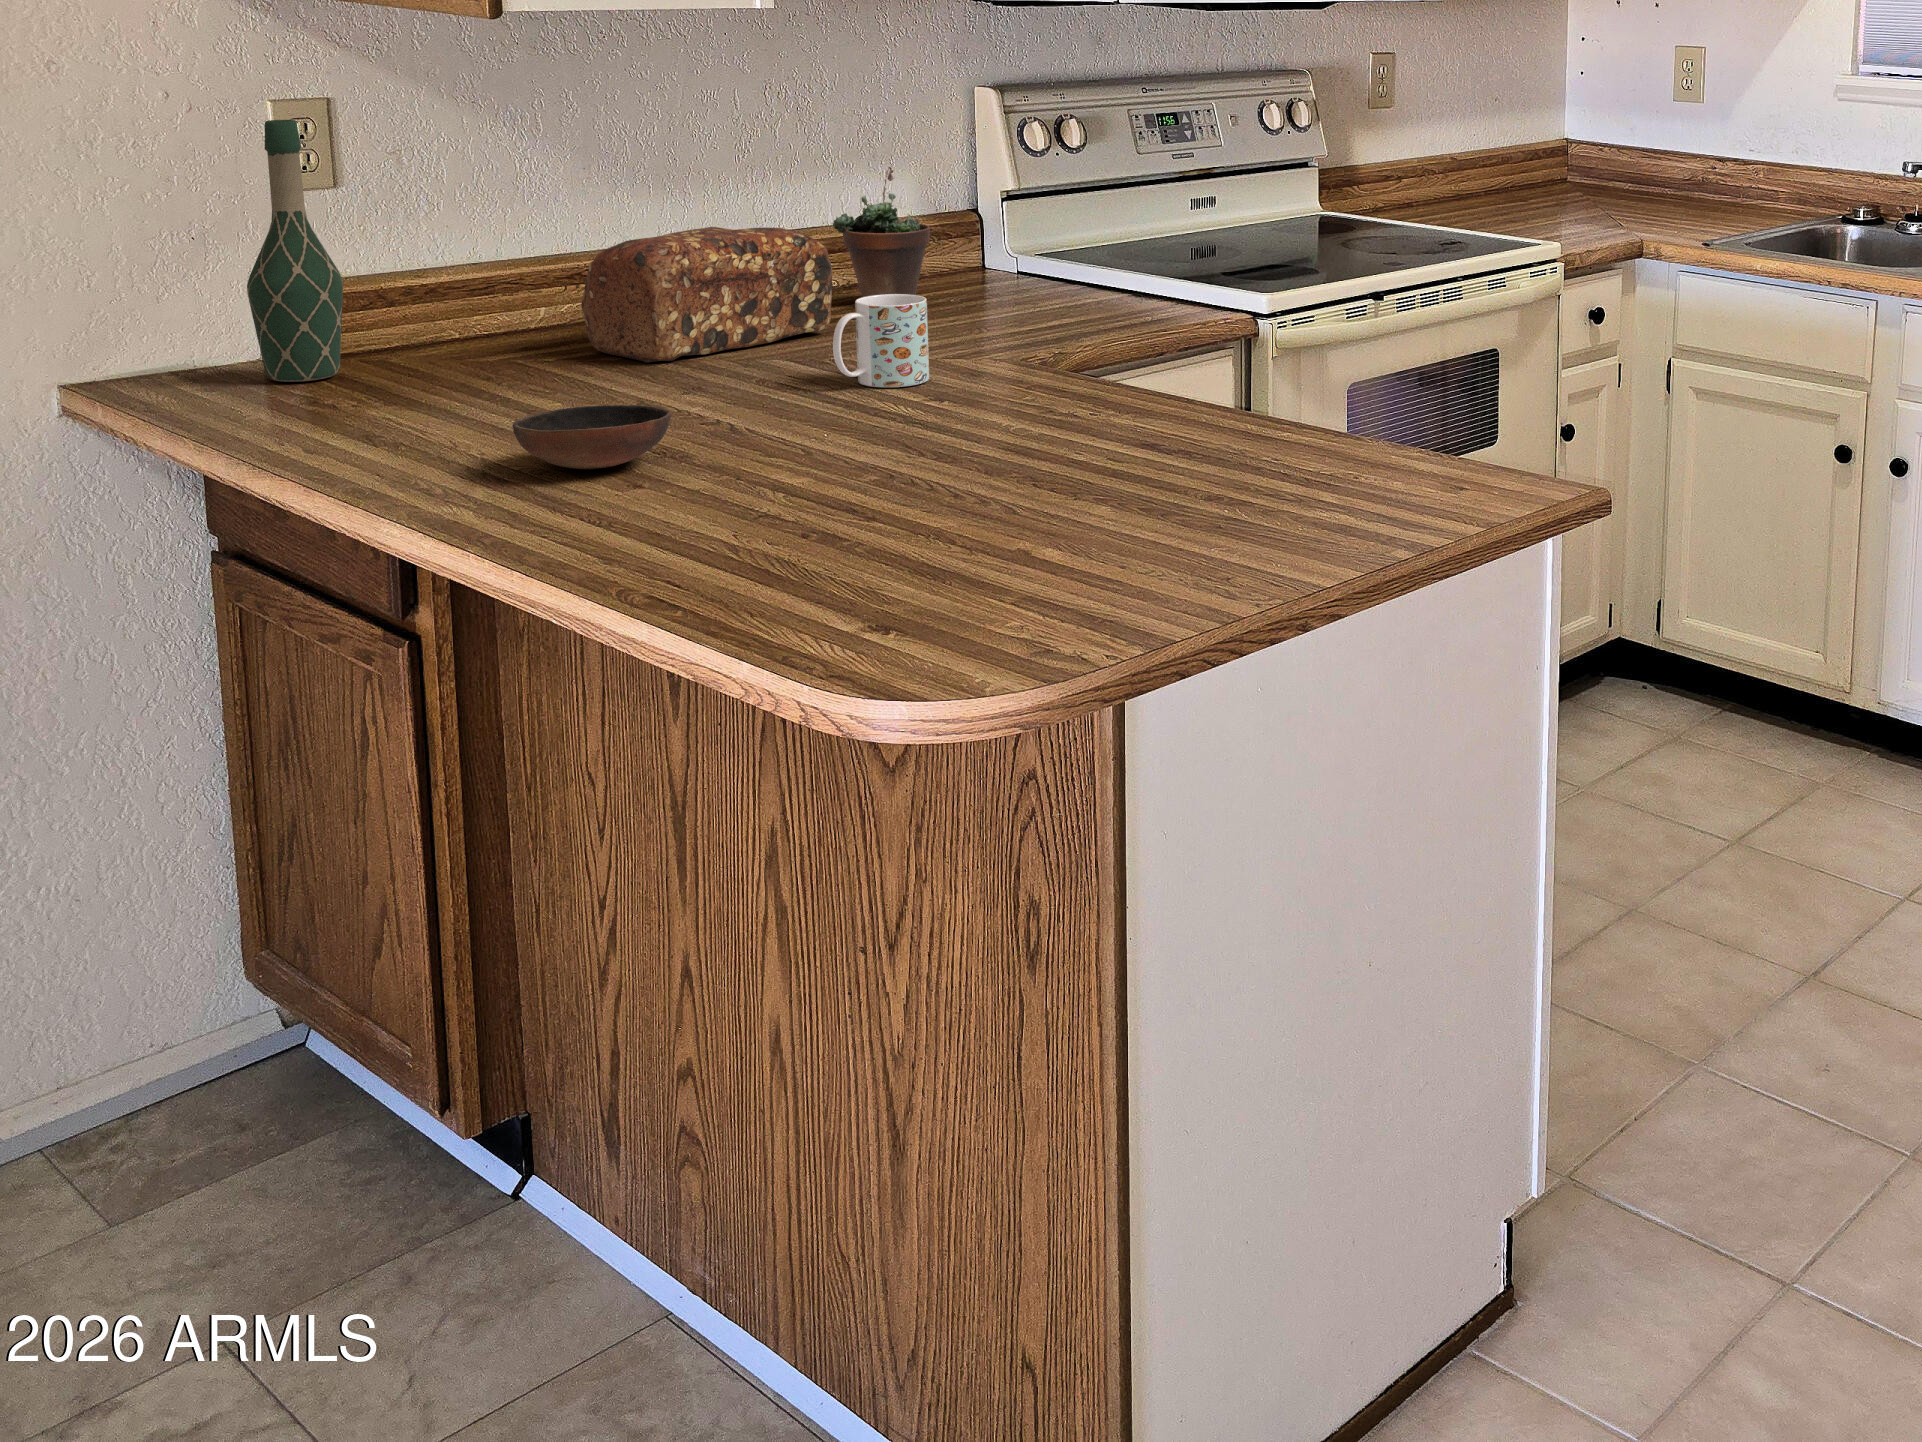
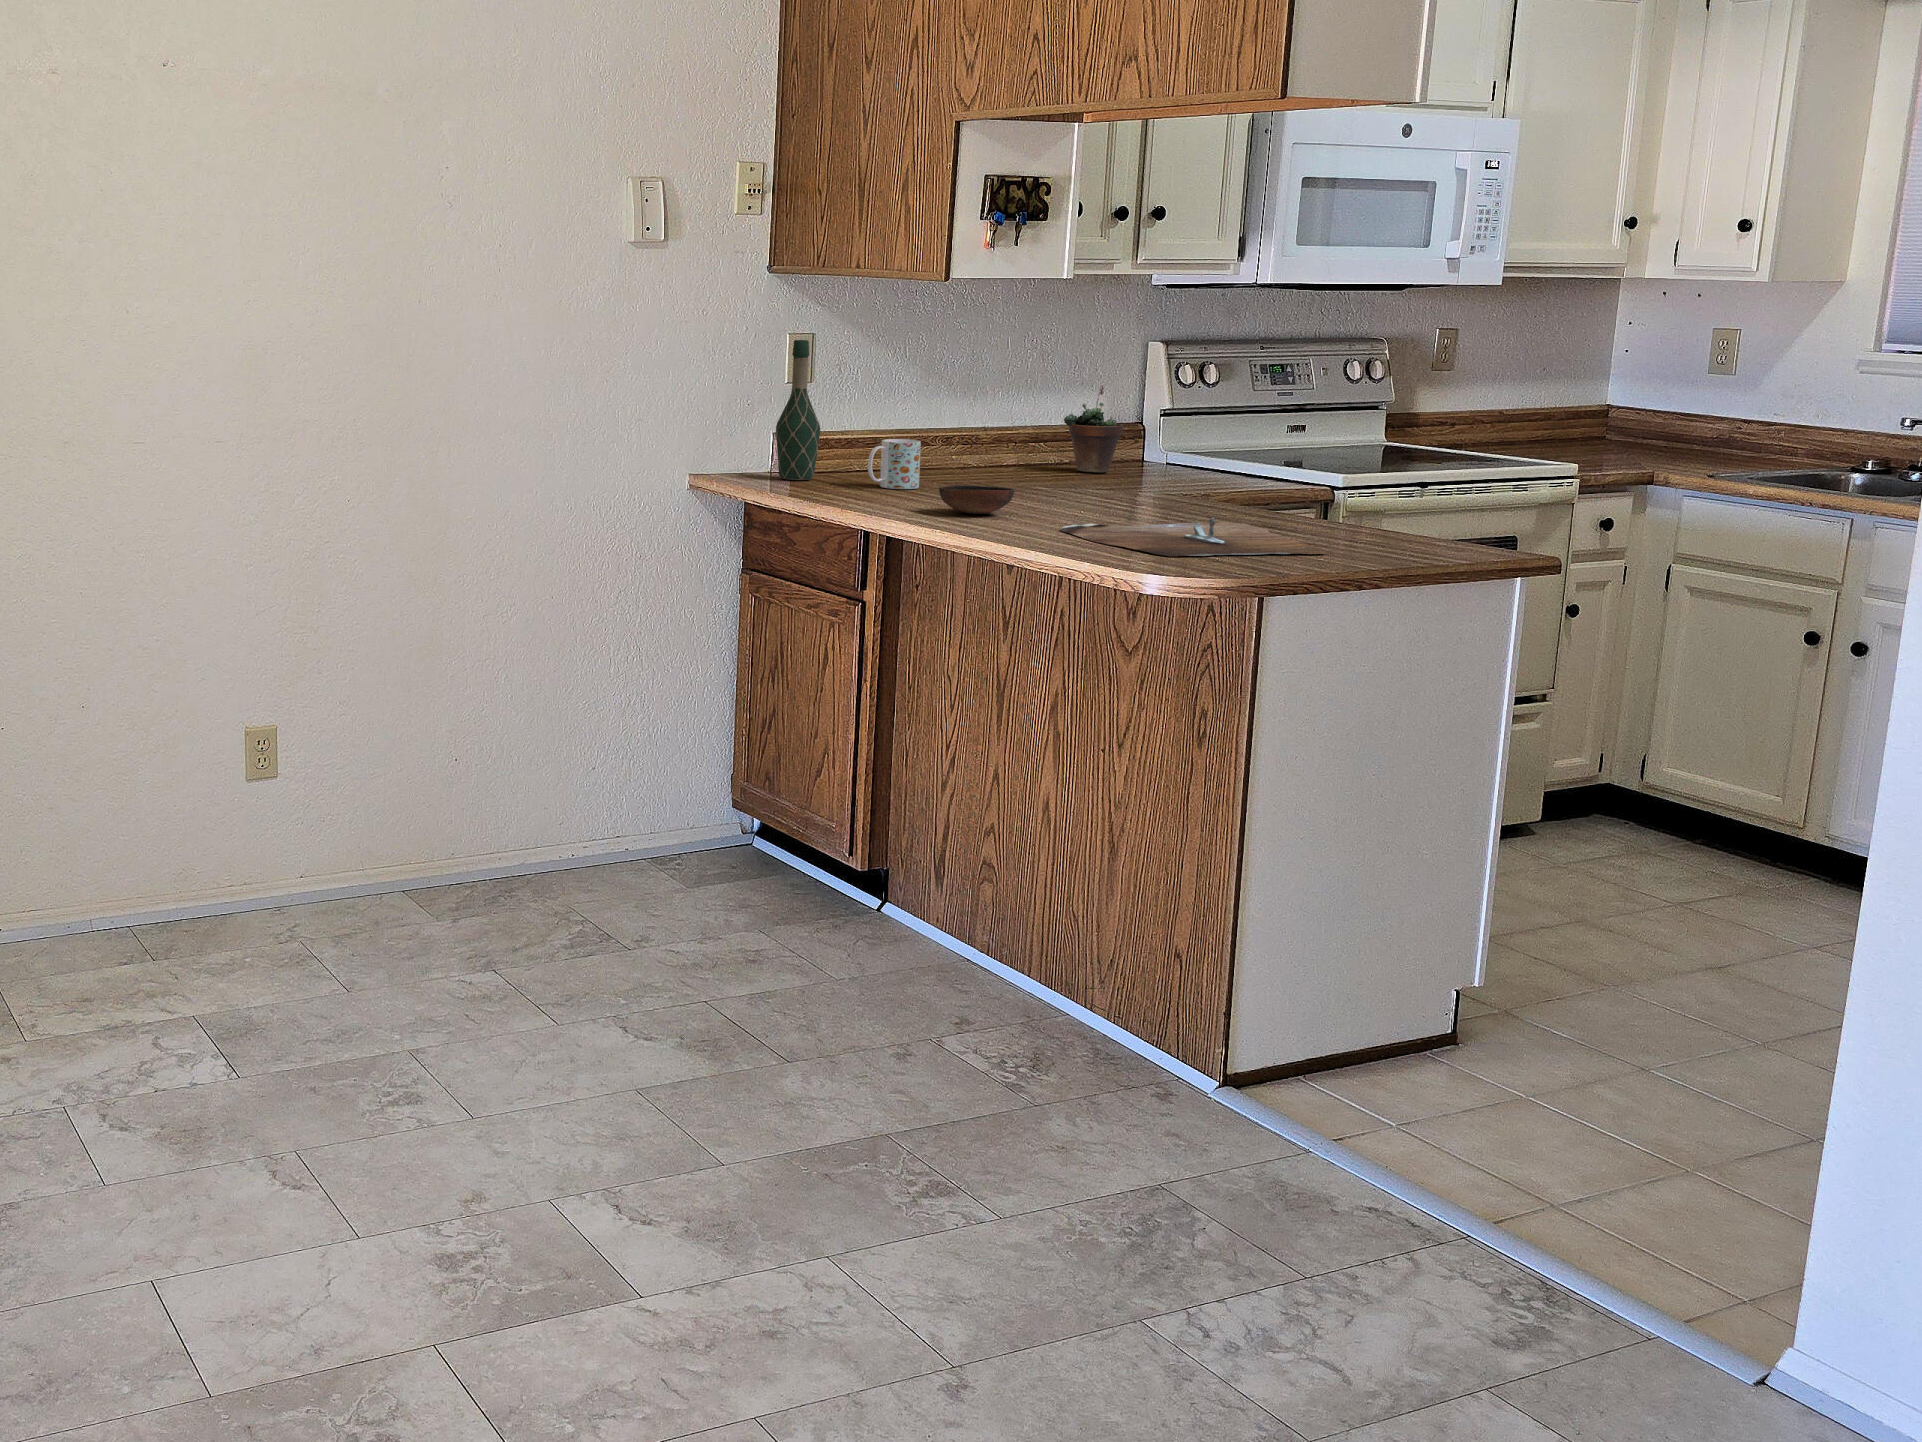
bread loaf: present [581,227,832,363] -> none [932,413,1070,485]
mug: present [833,294,929,387] -> present [868,439,921,489]
cutting board: none [742,443,1238,594] -> present [1061,518,1326,557]

